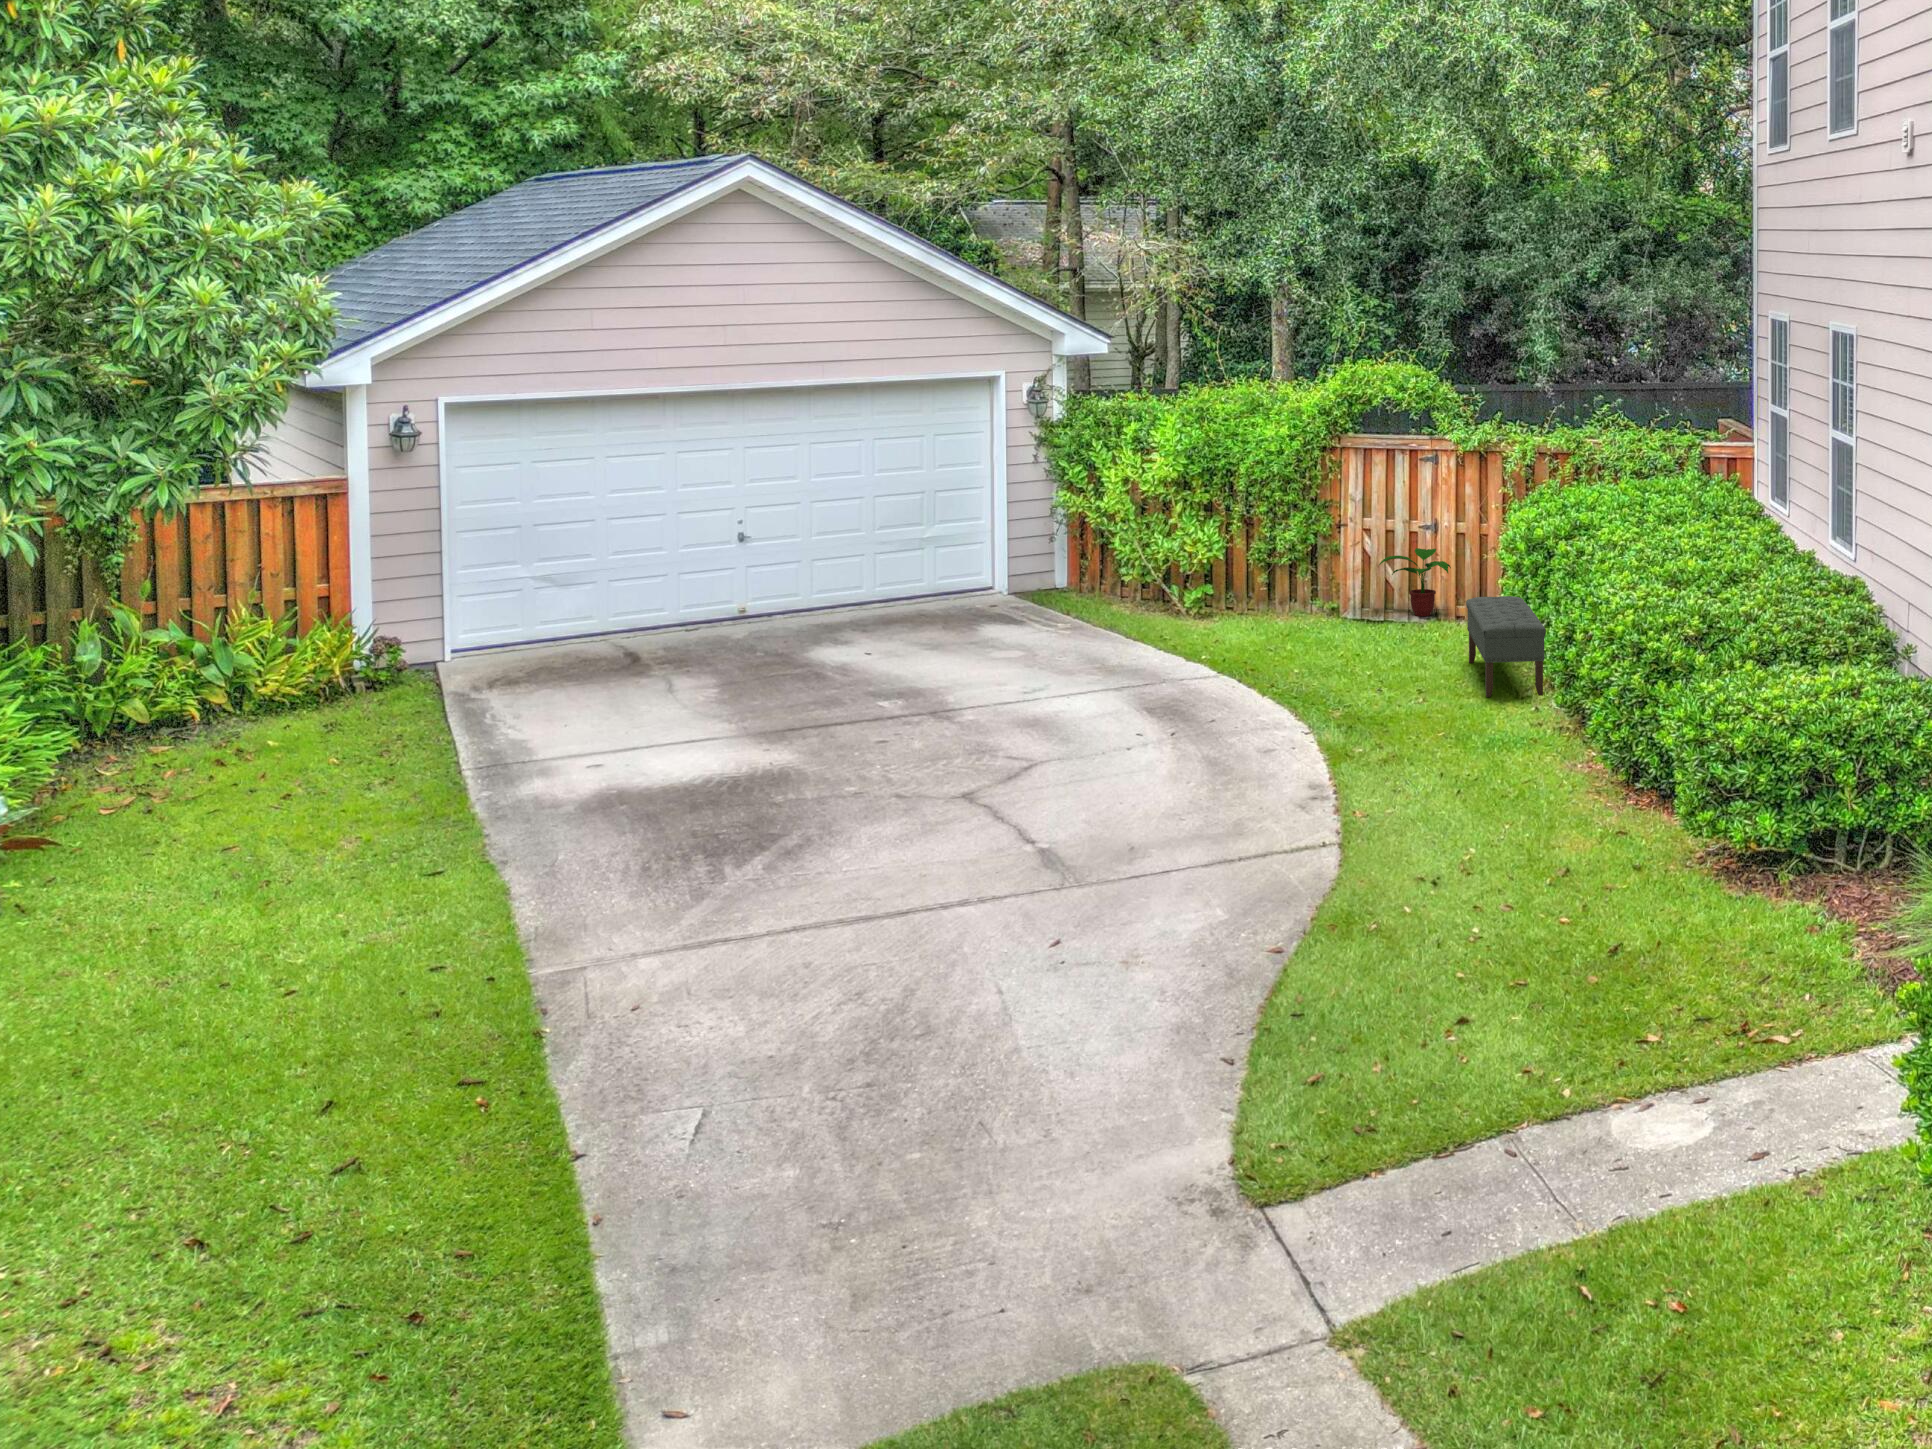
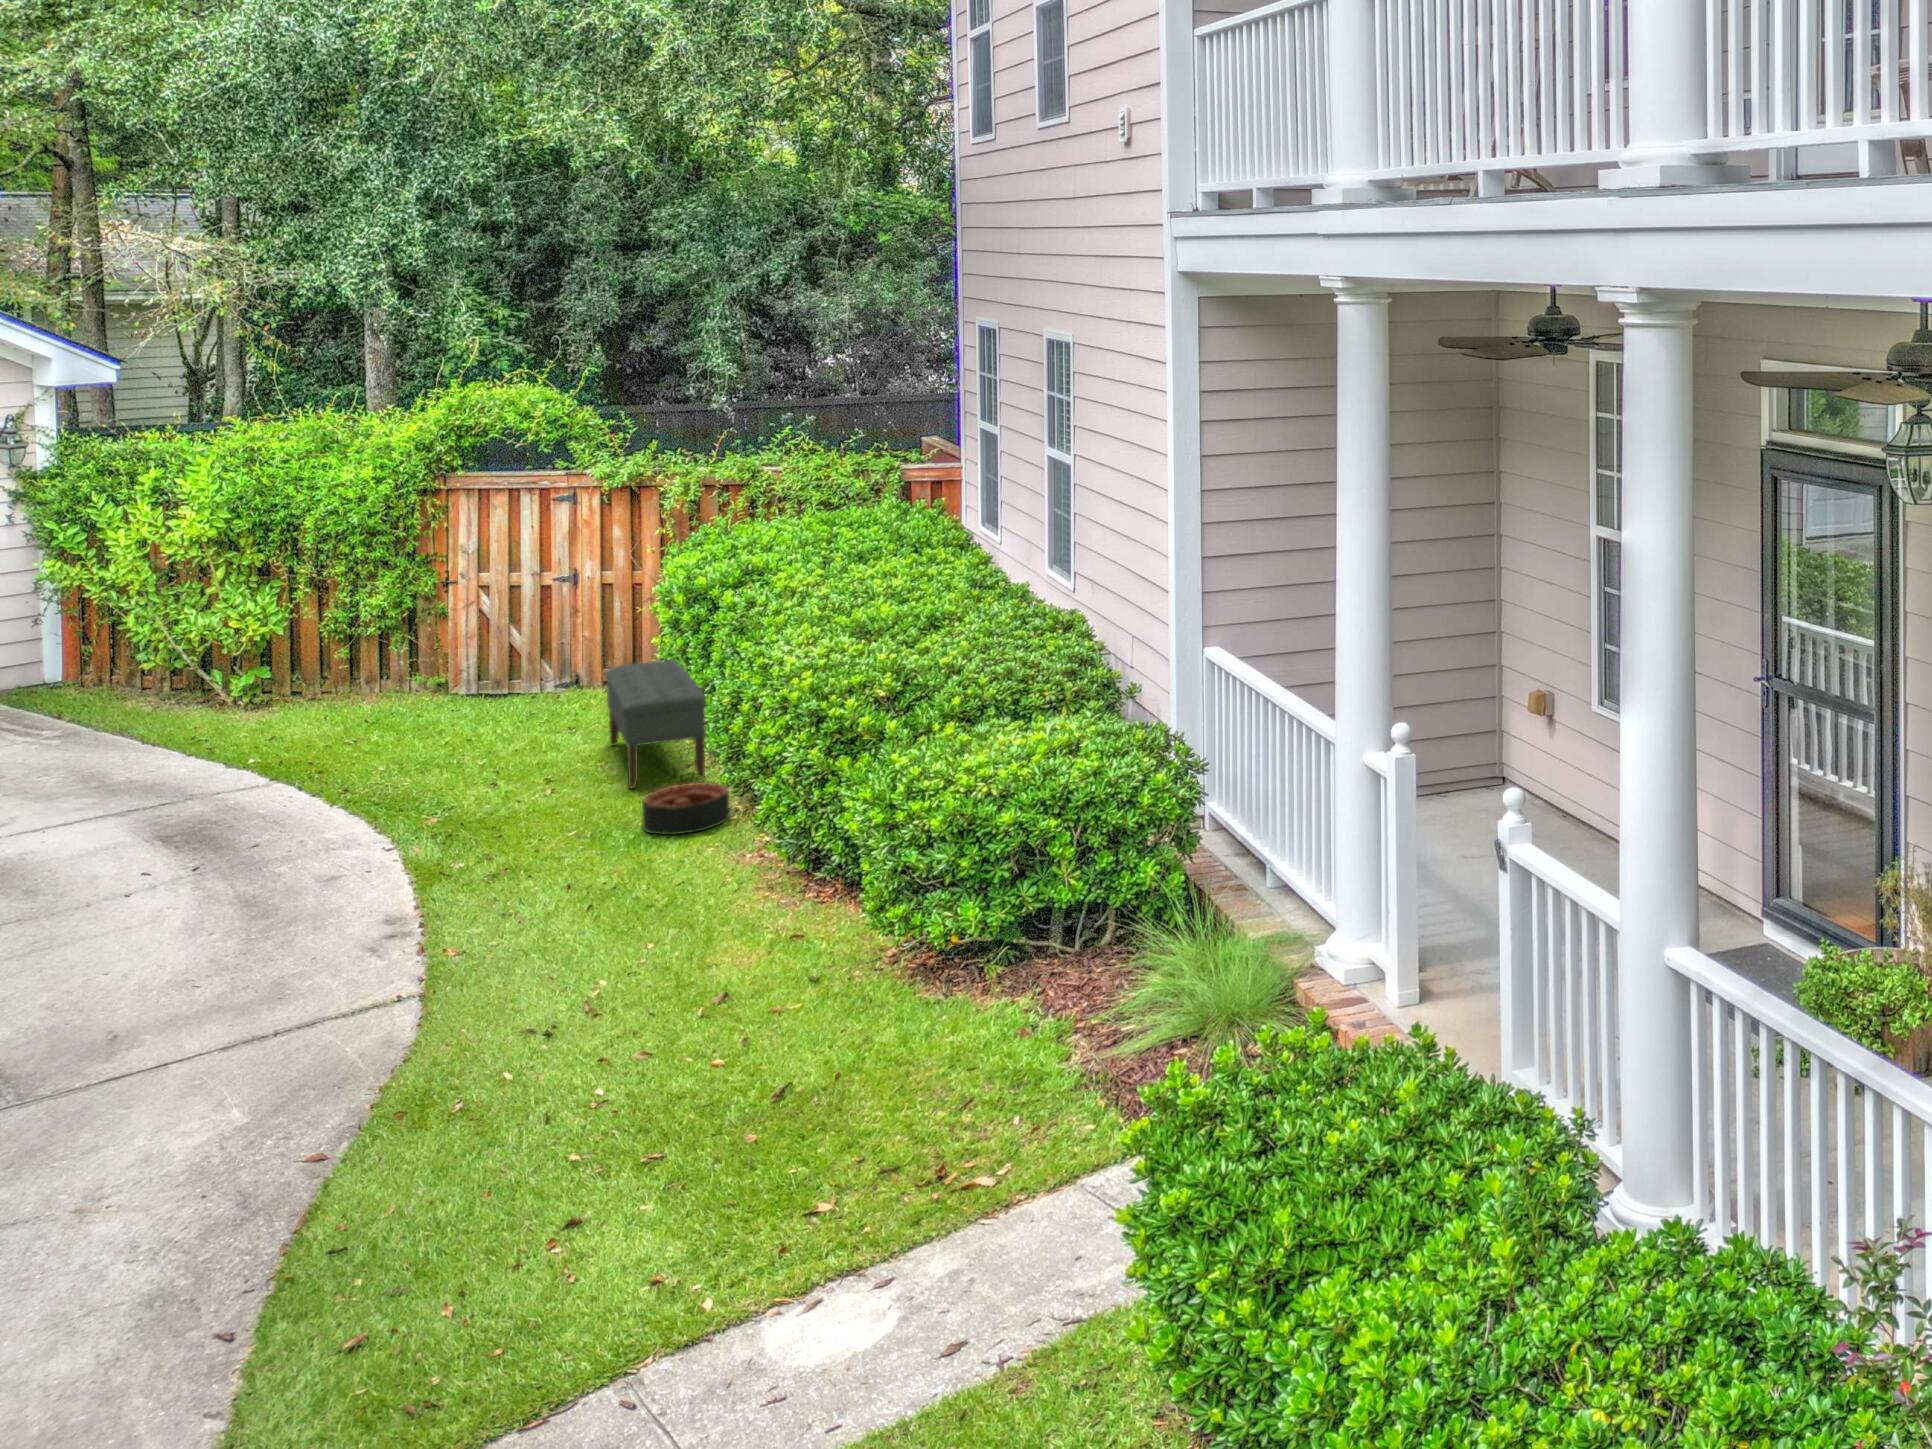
potted plant: present [1379,548,1451,616] -> none [489,607,591,691]
basket: none [1499,696,1564,736] -> present [642,782,729,835]

